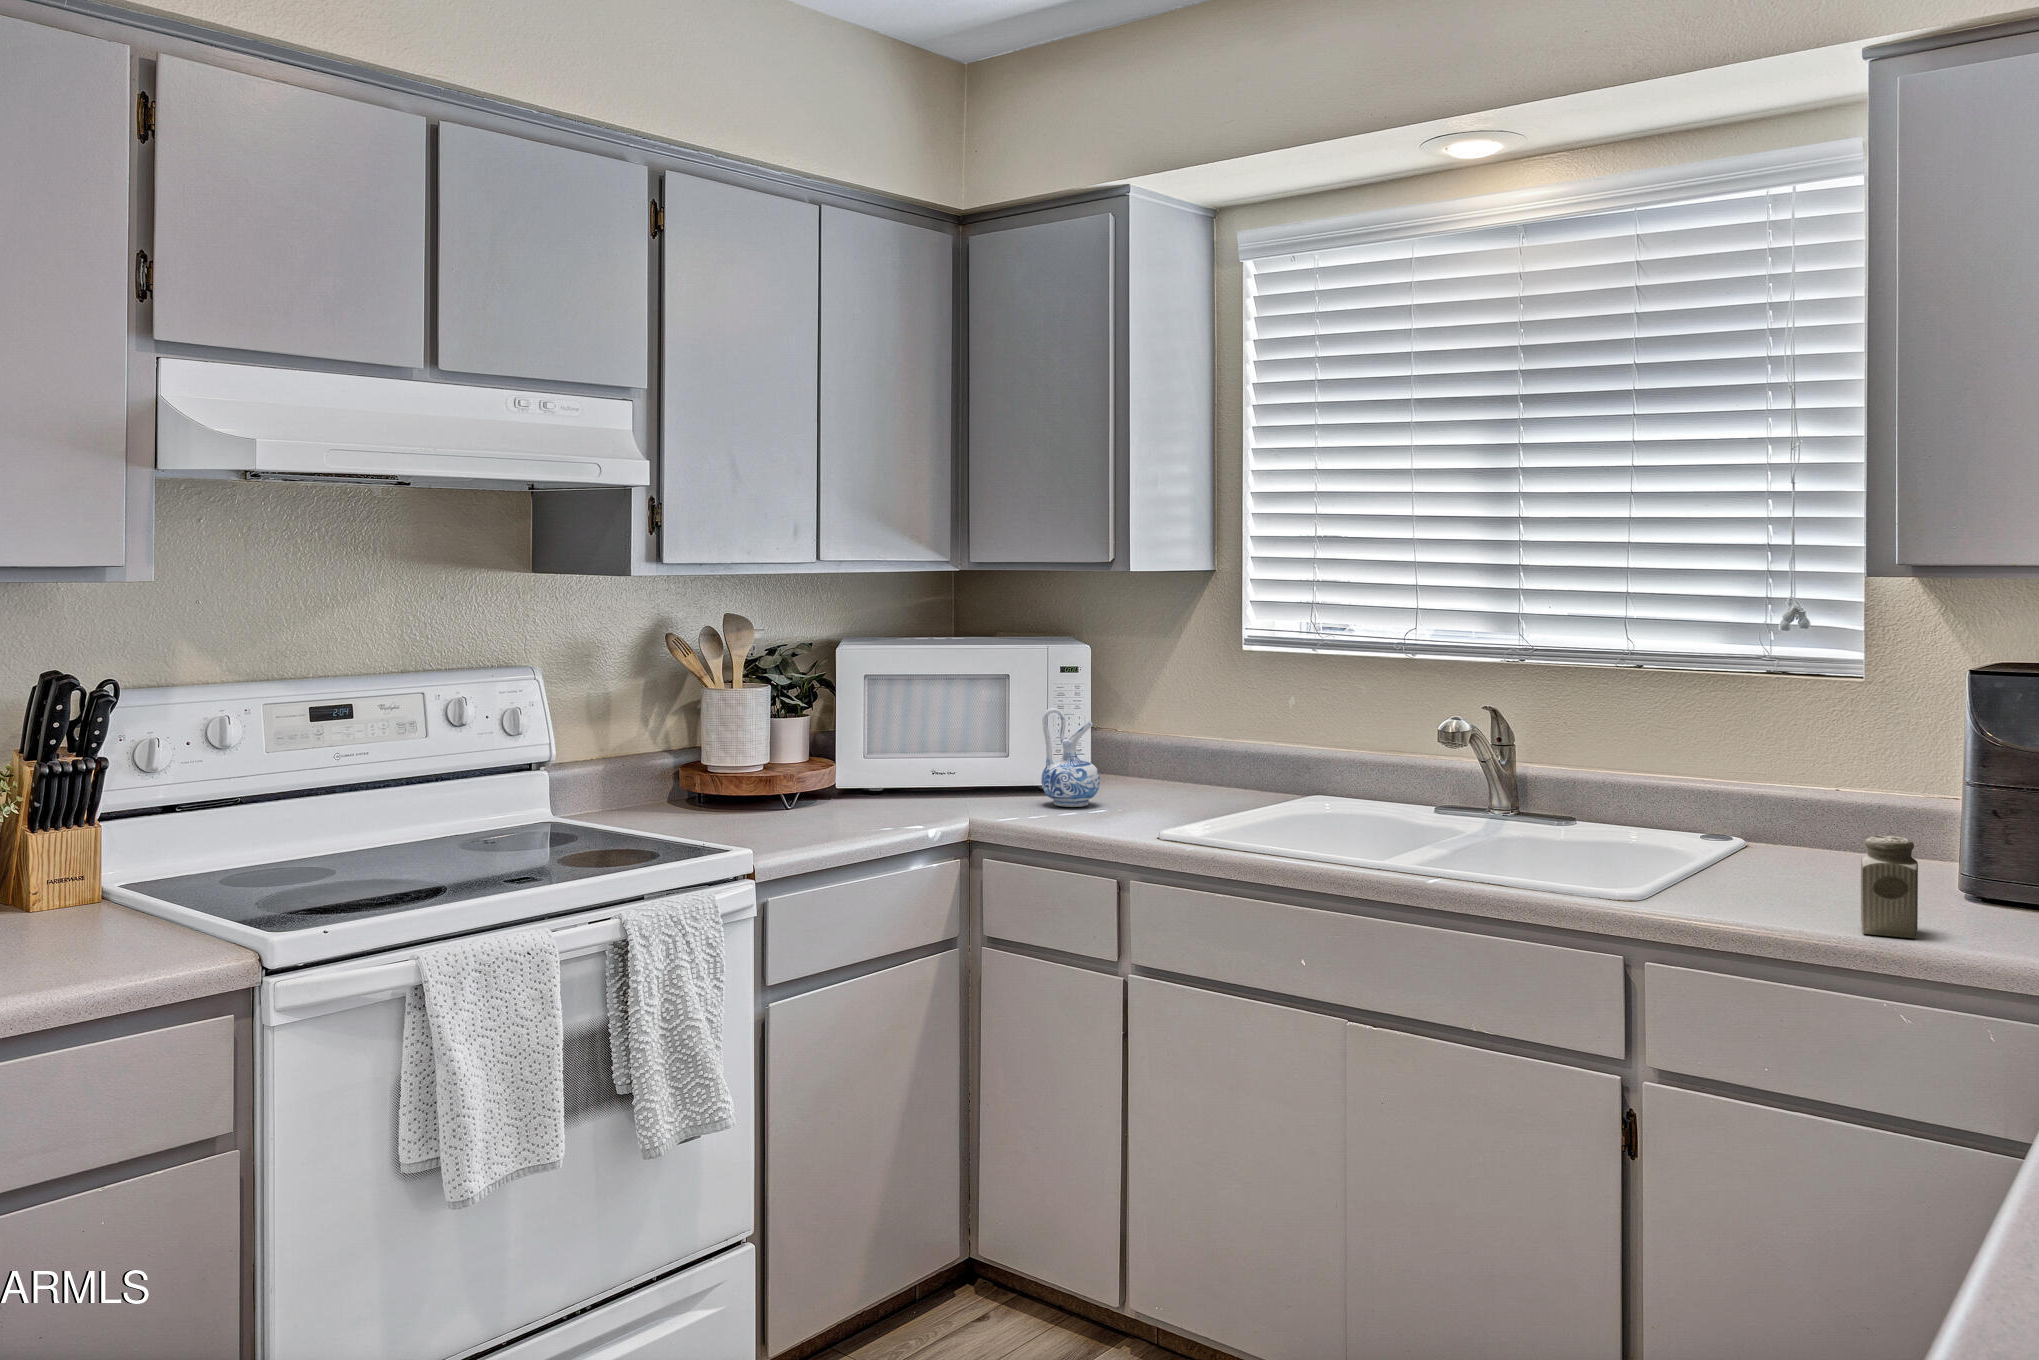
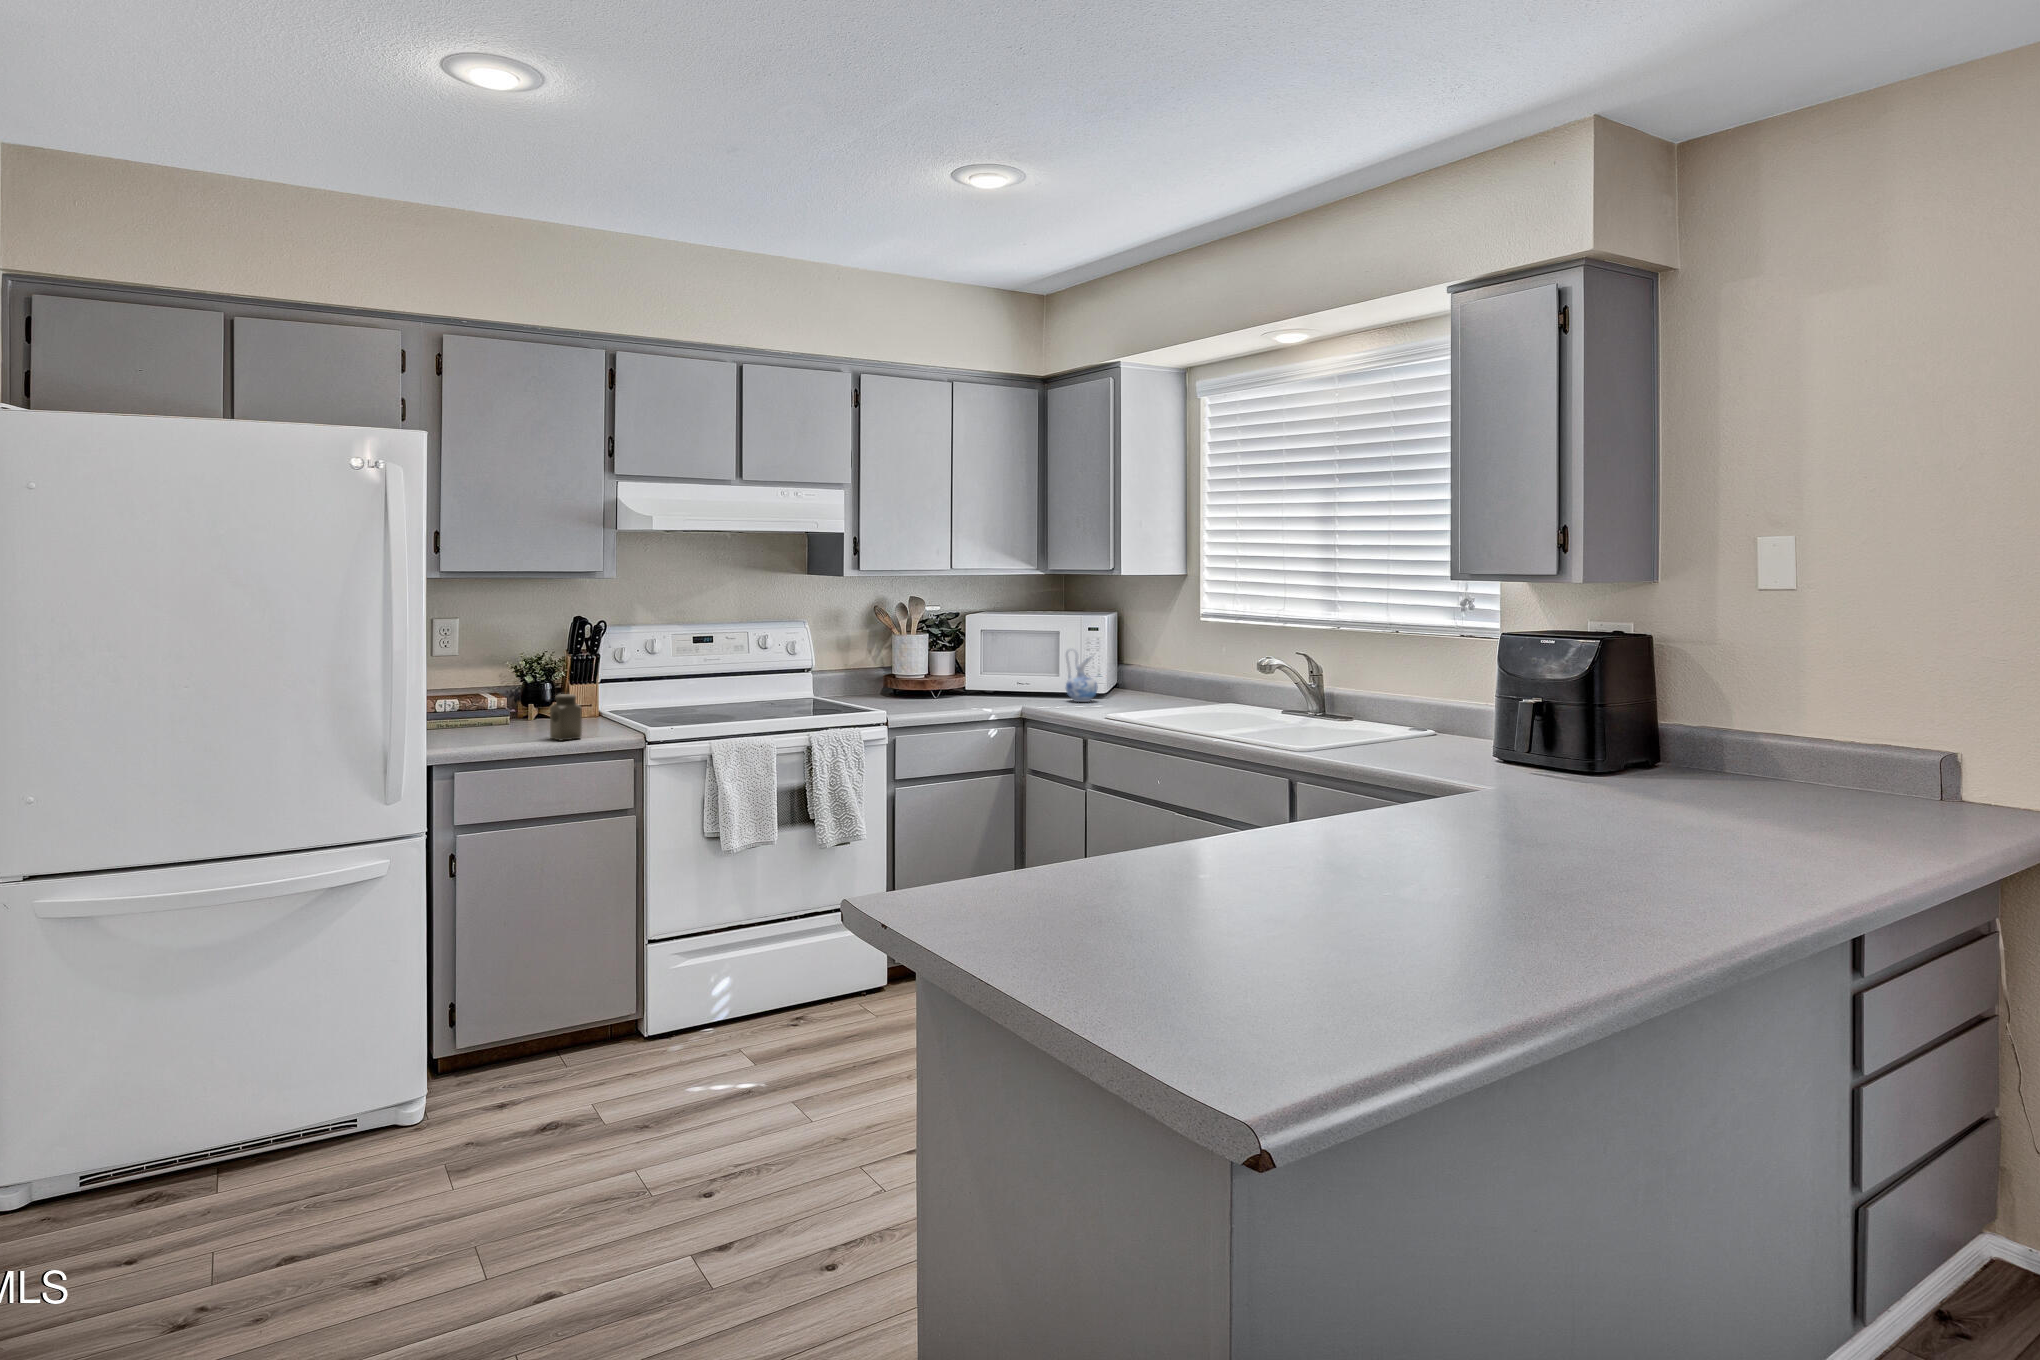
salt shaker: present [1861,836,1918,938] -> present [550,694,582,740]

